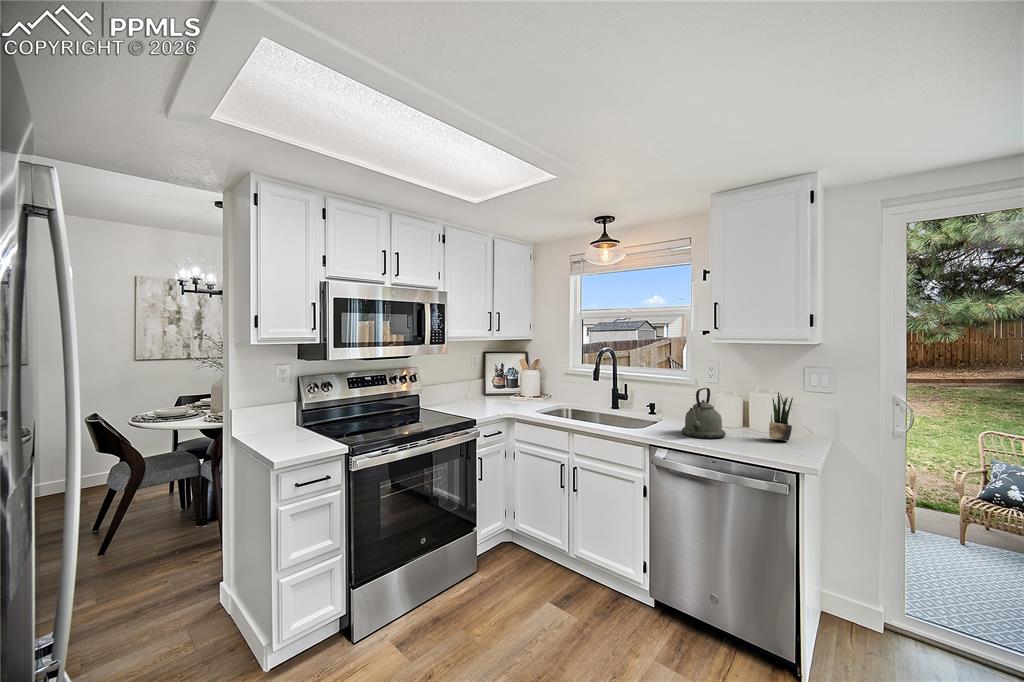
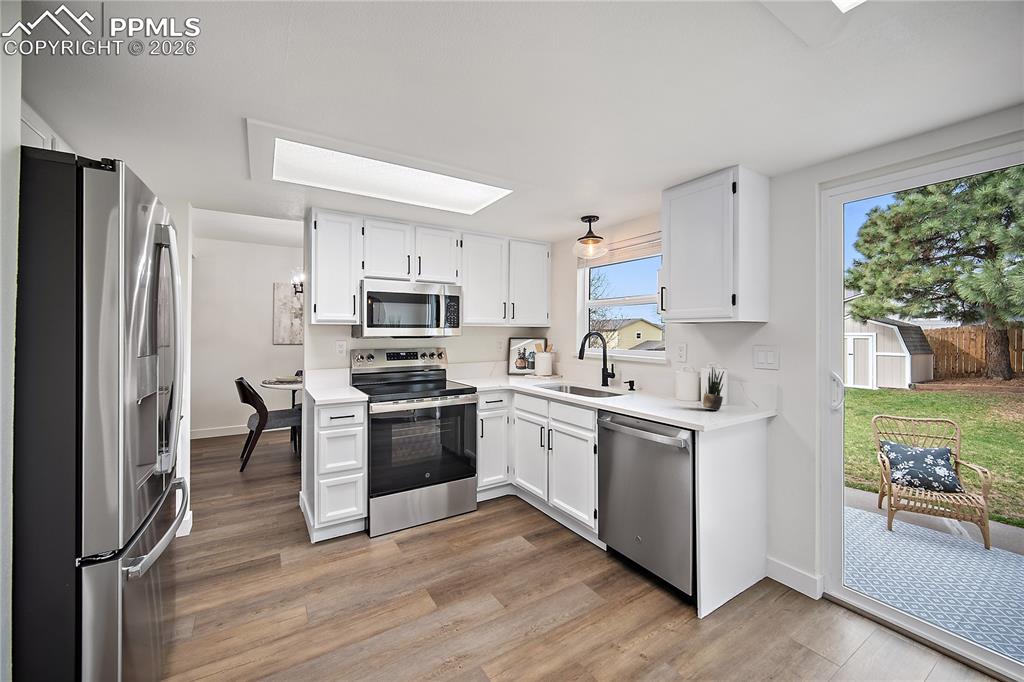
kettle: present [682,388,726,438] -> none [630,363,669,406]

